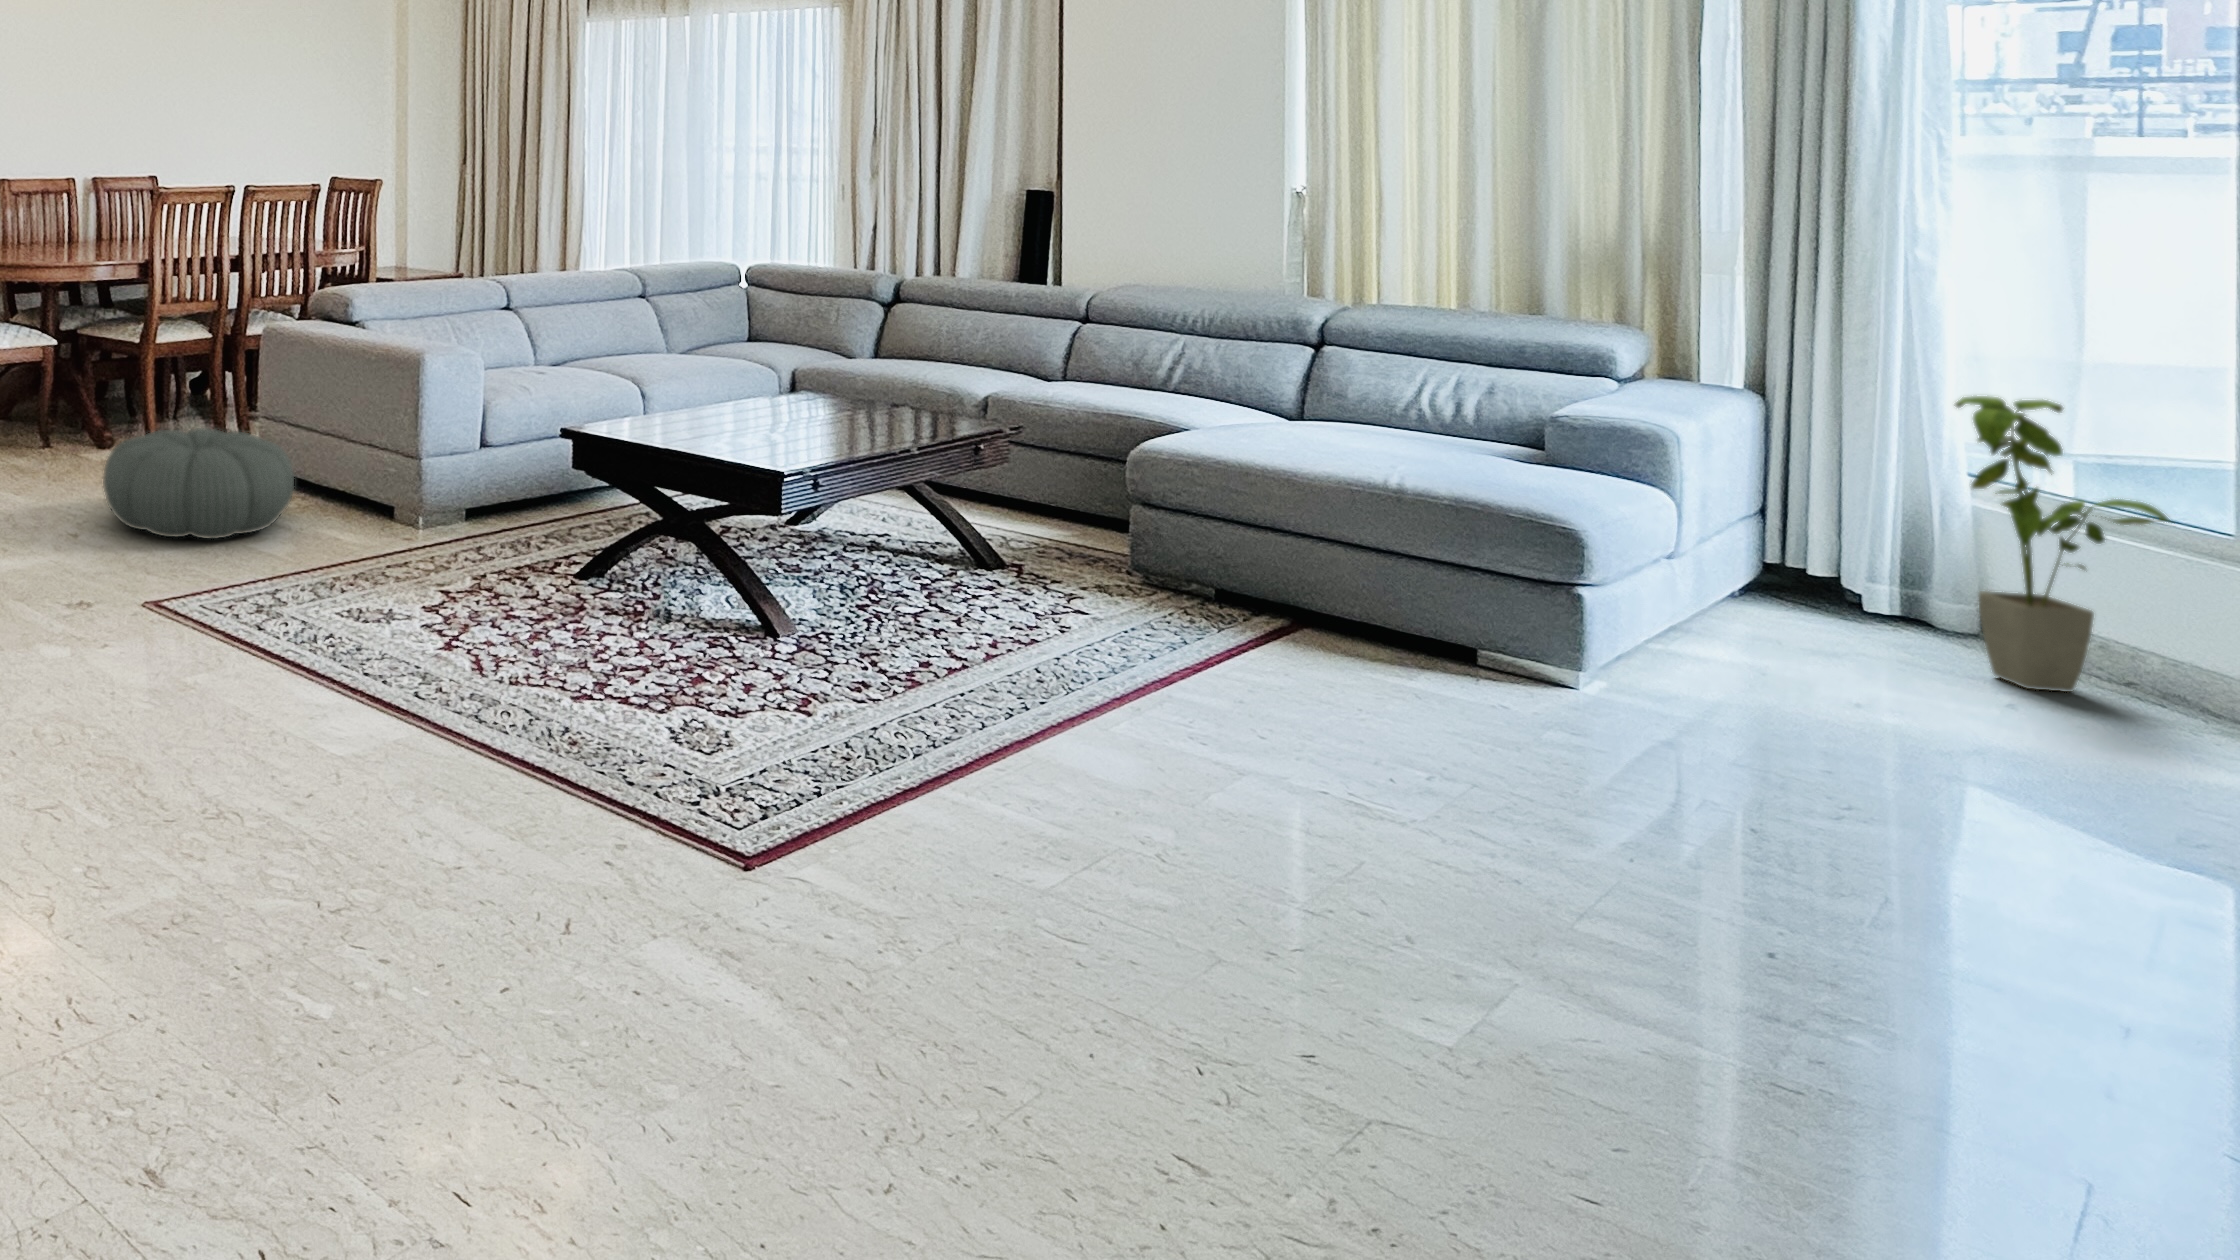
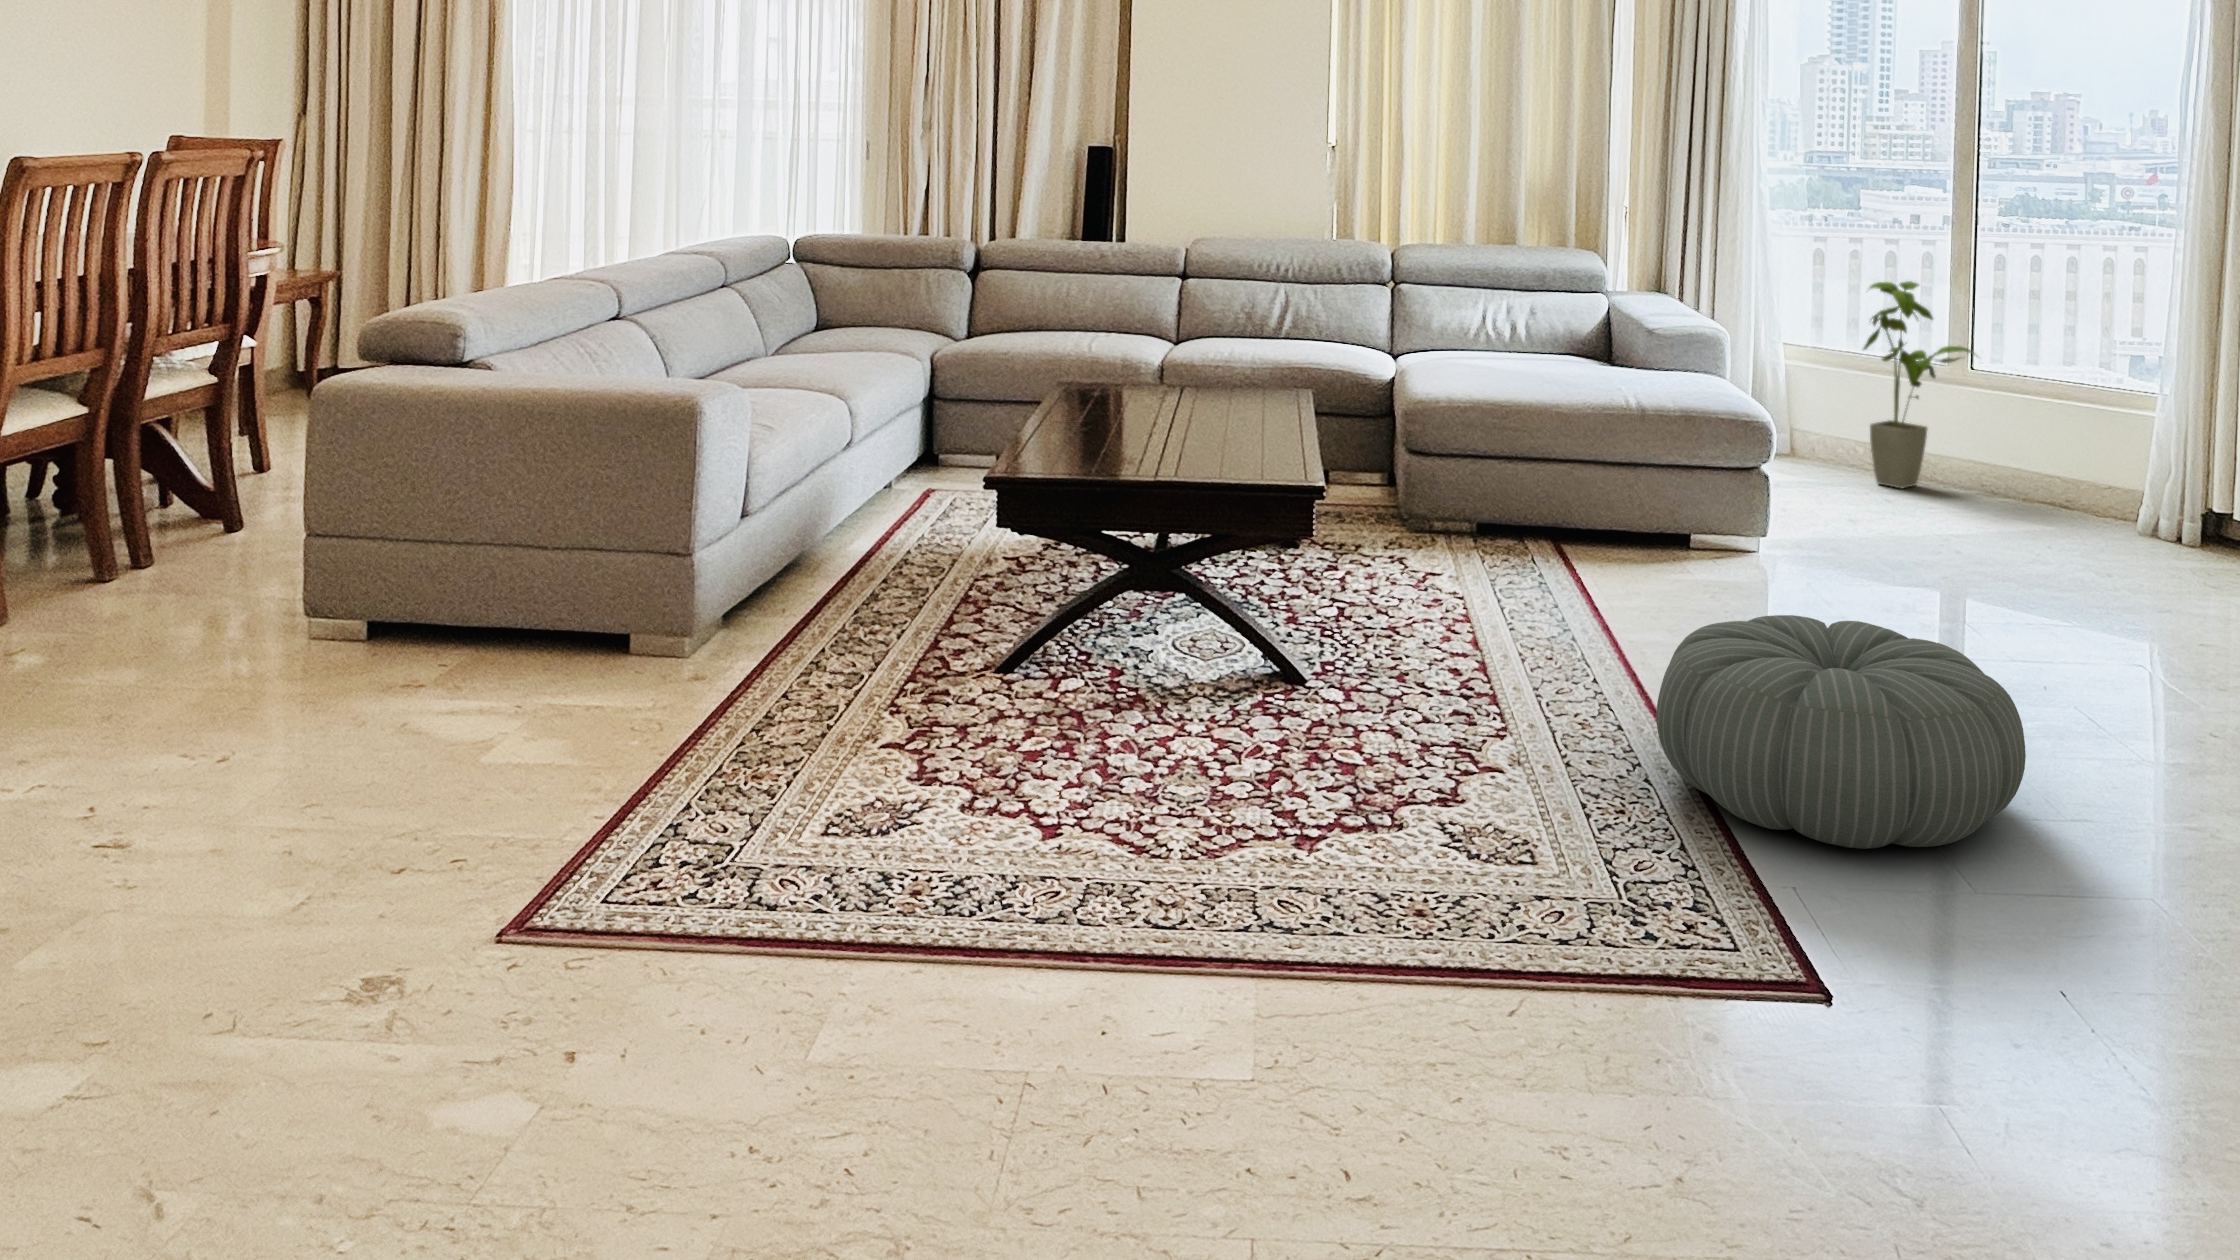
pouf: present [103,428,294,539] -> present [1656,615,2026,849]

